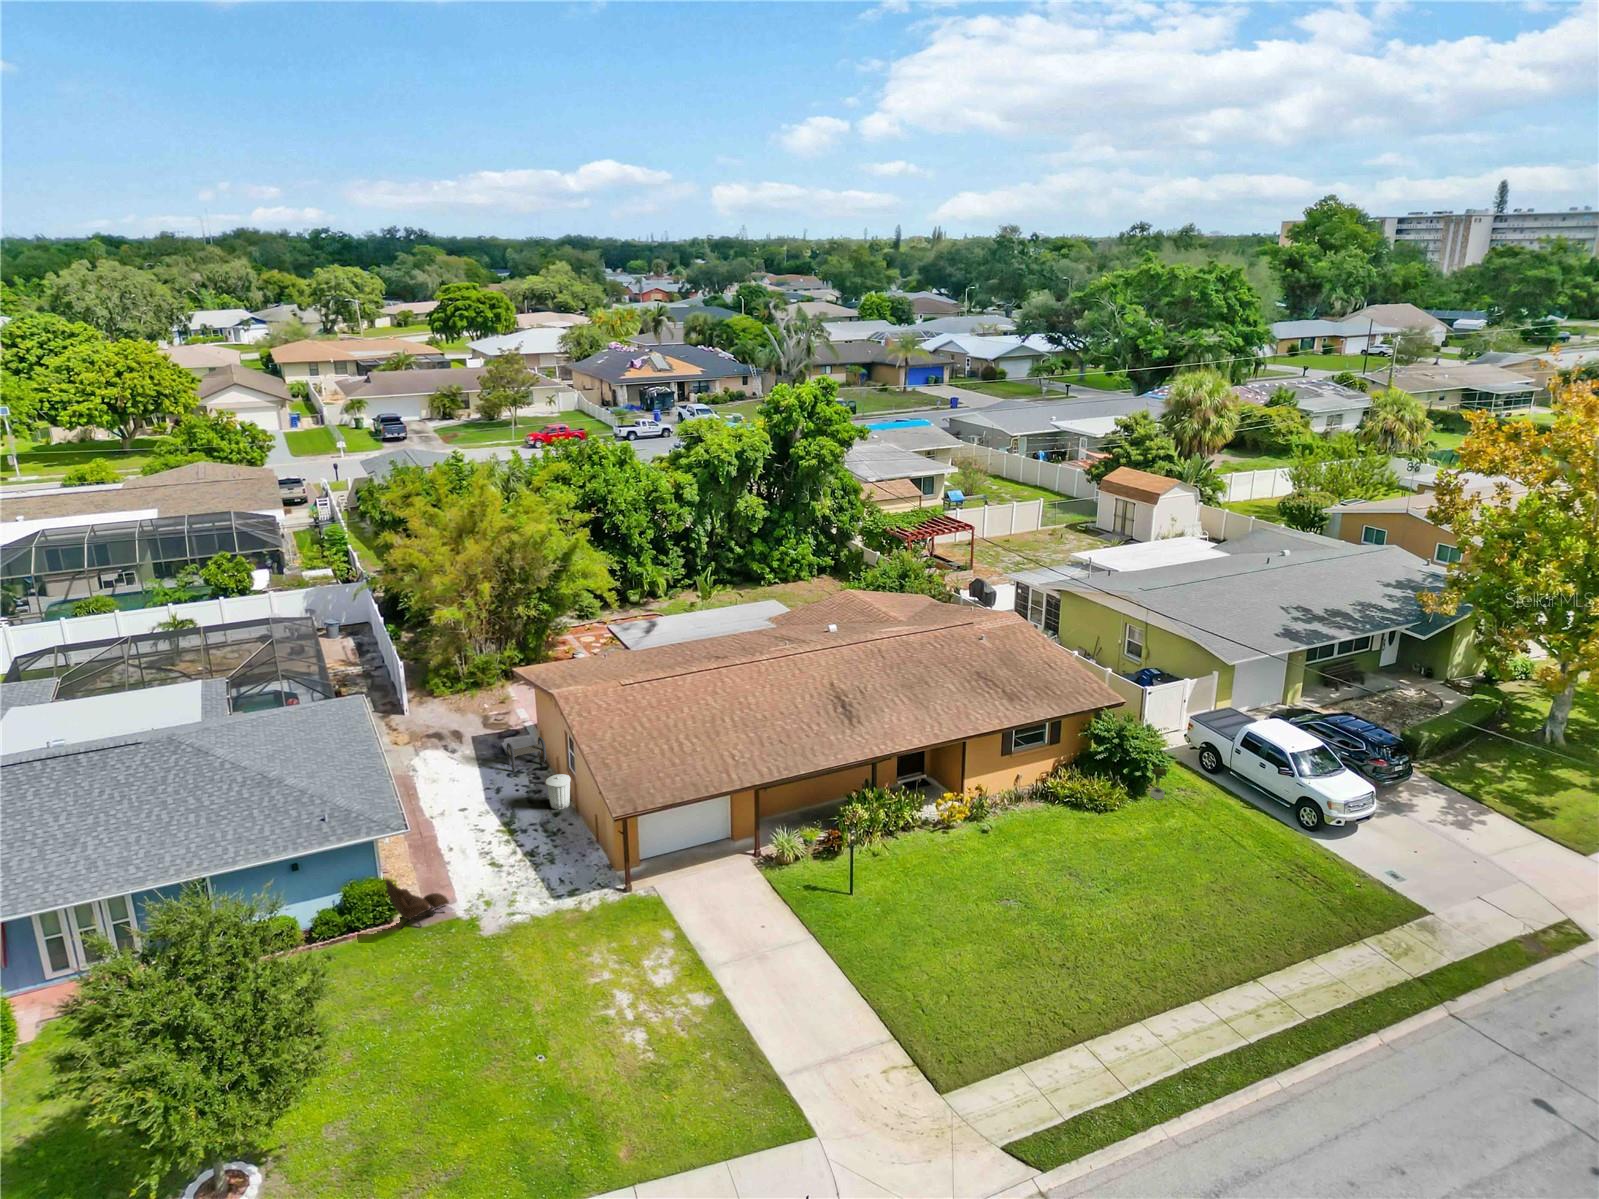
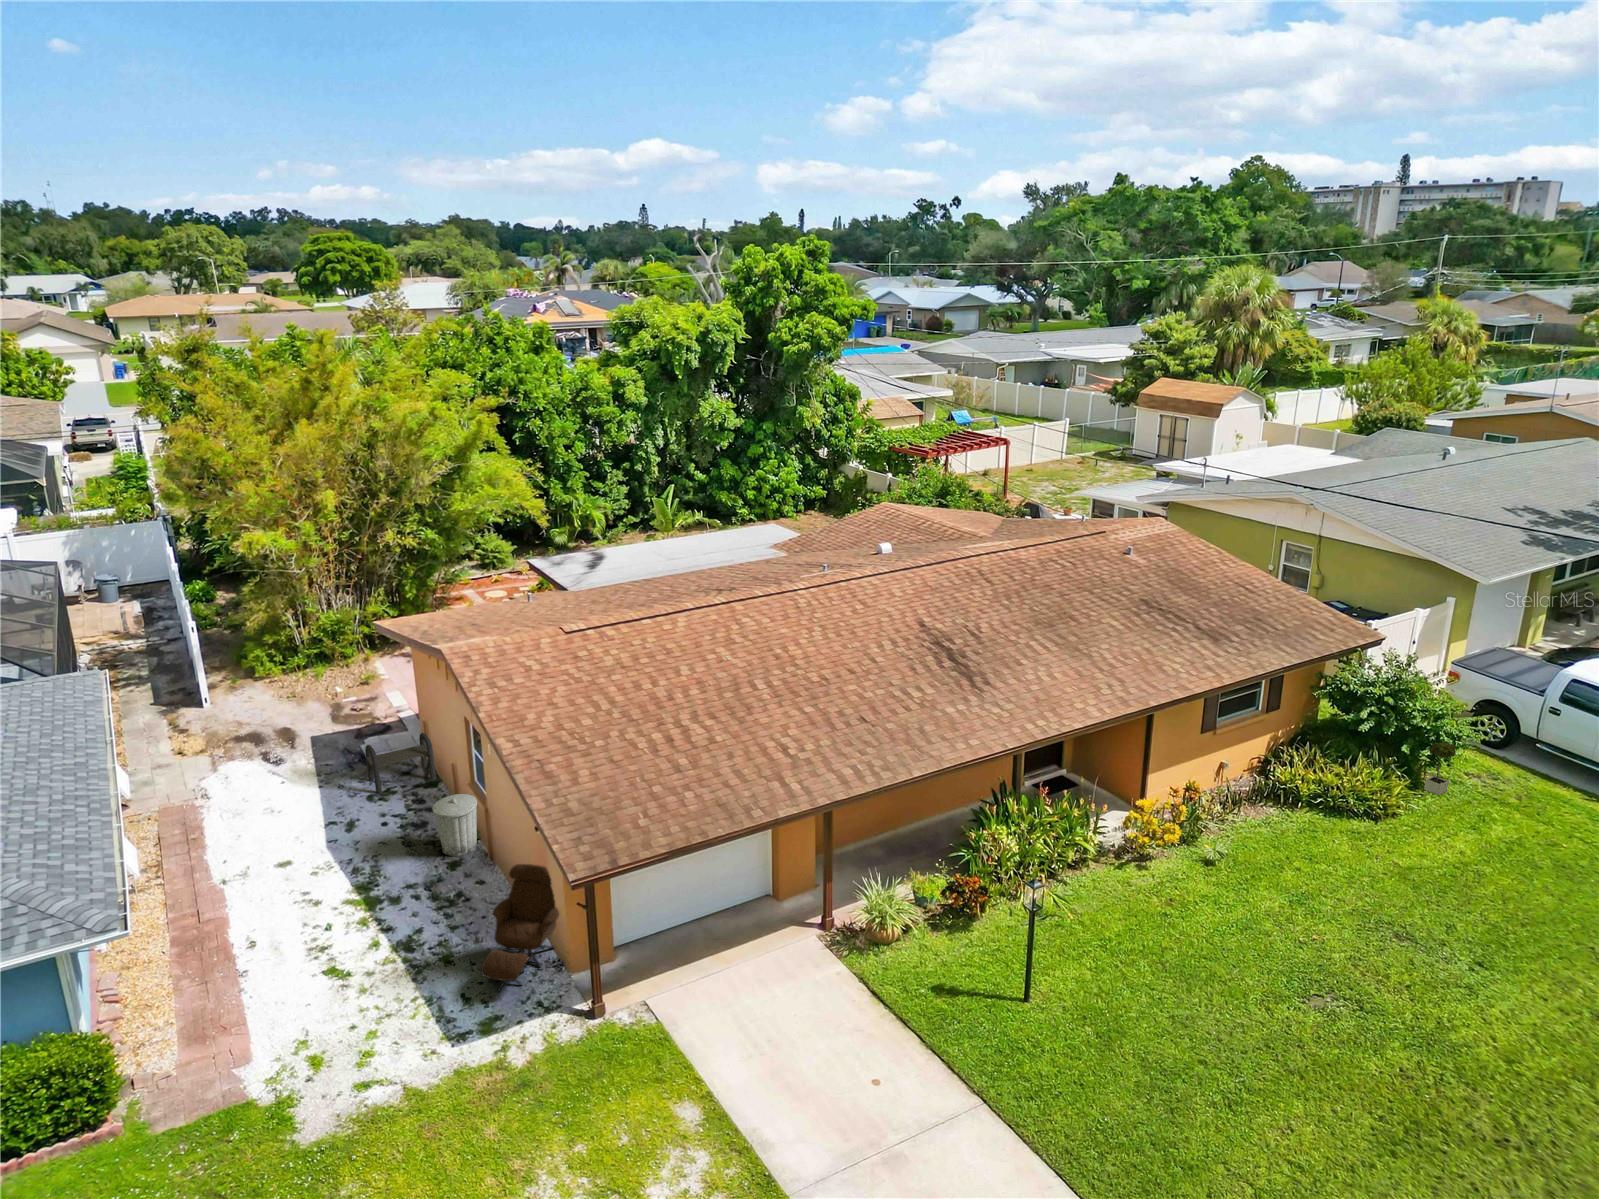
lounge chair: present [385,880,449,928] -> present [481,864,559,992]

